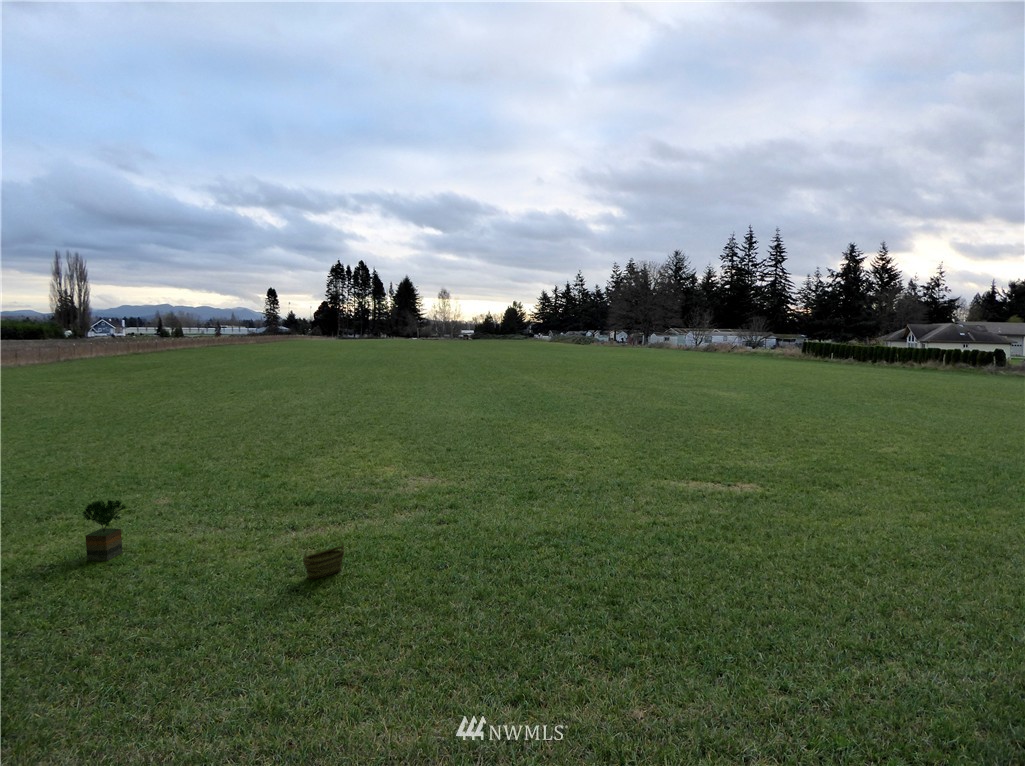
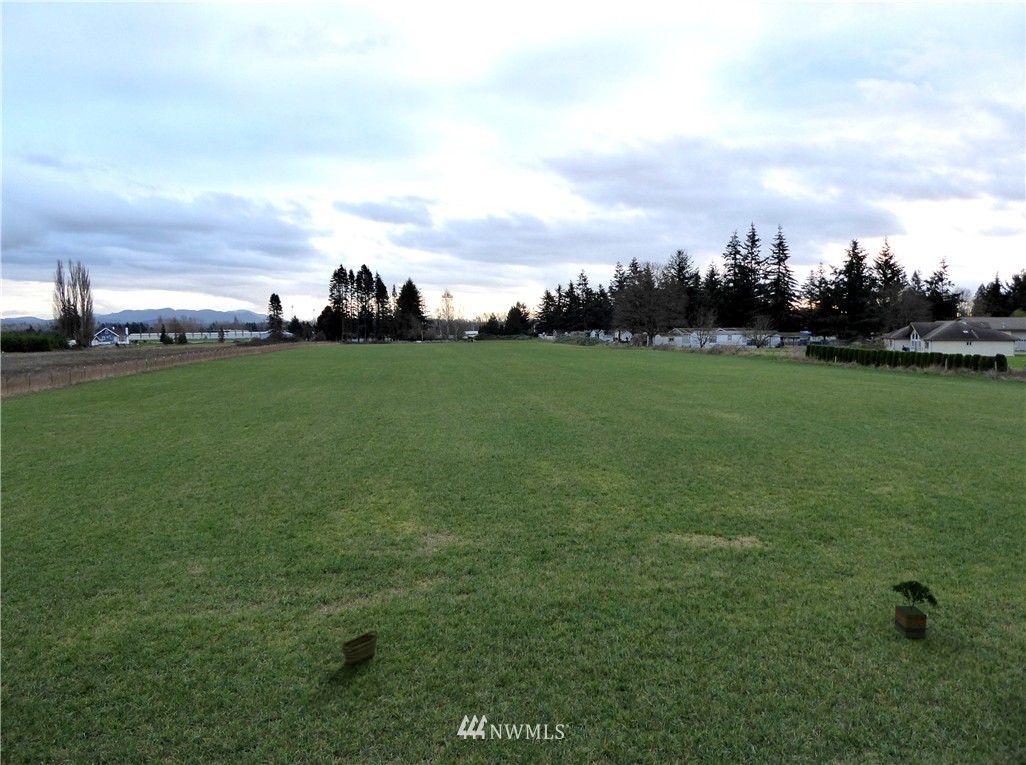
potted tree: present [83,500,127,561] -> present [892,581,938,637]

